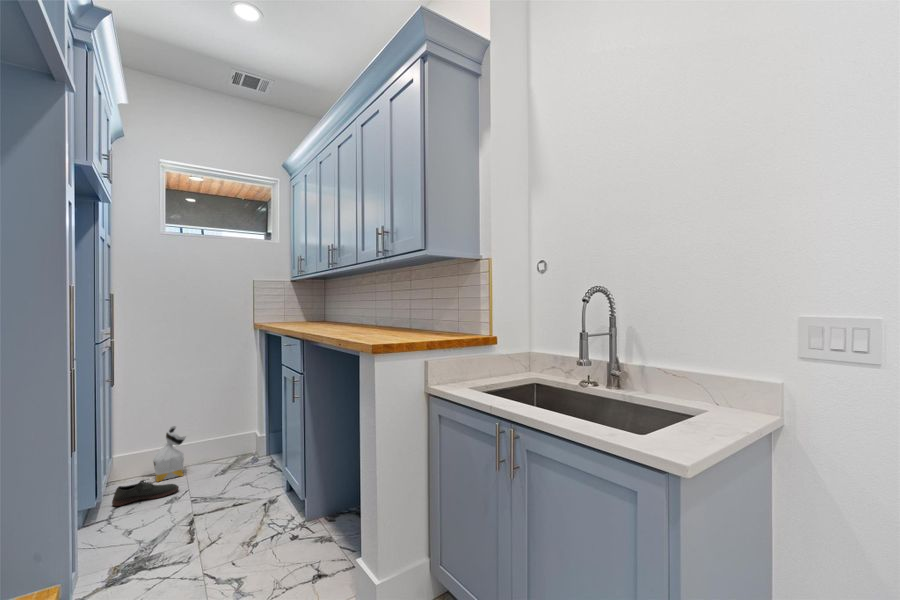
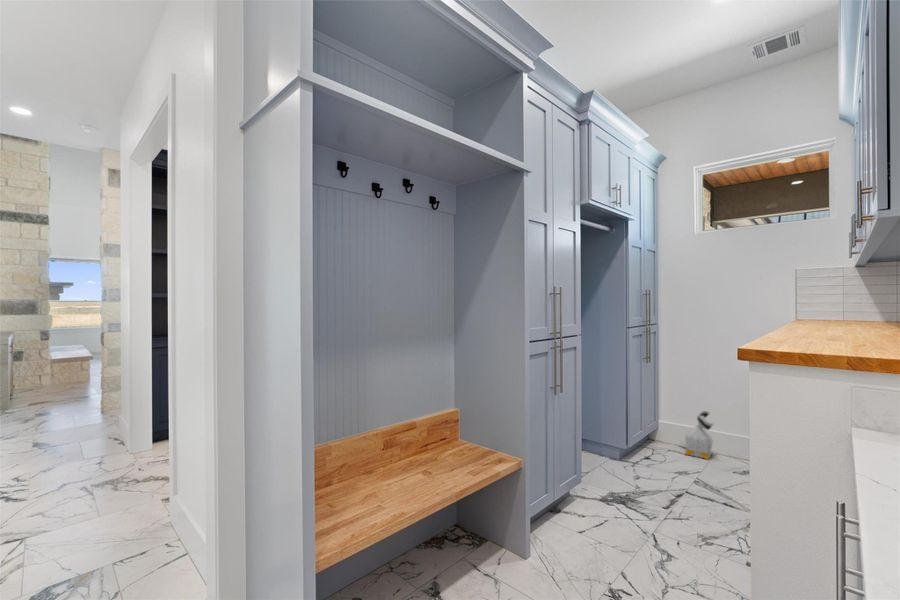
shoe: present [112,480,179,506] -> none [644,443,694,468]

